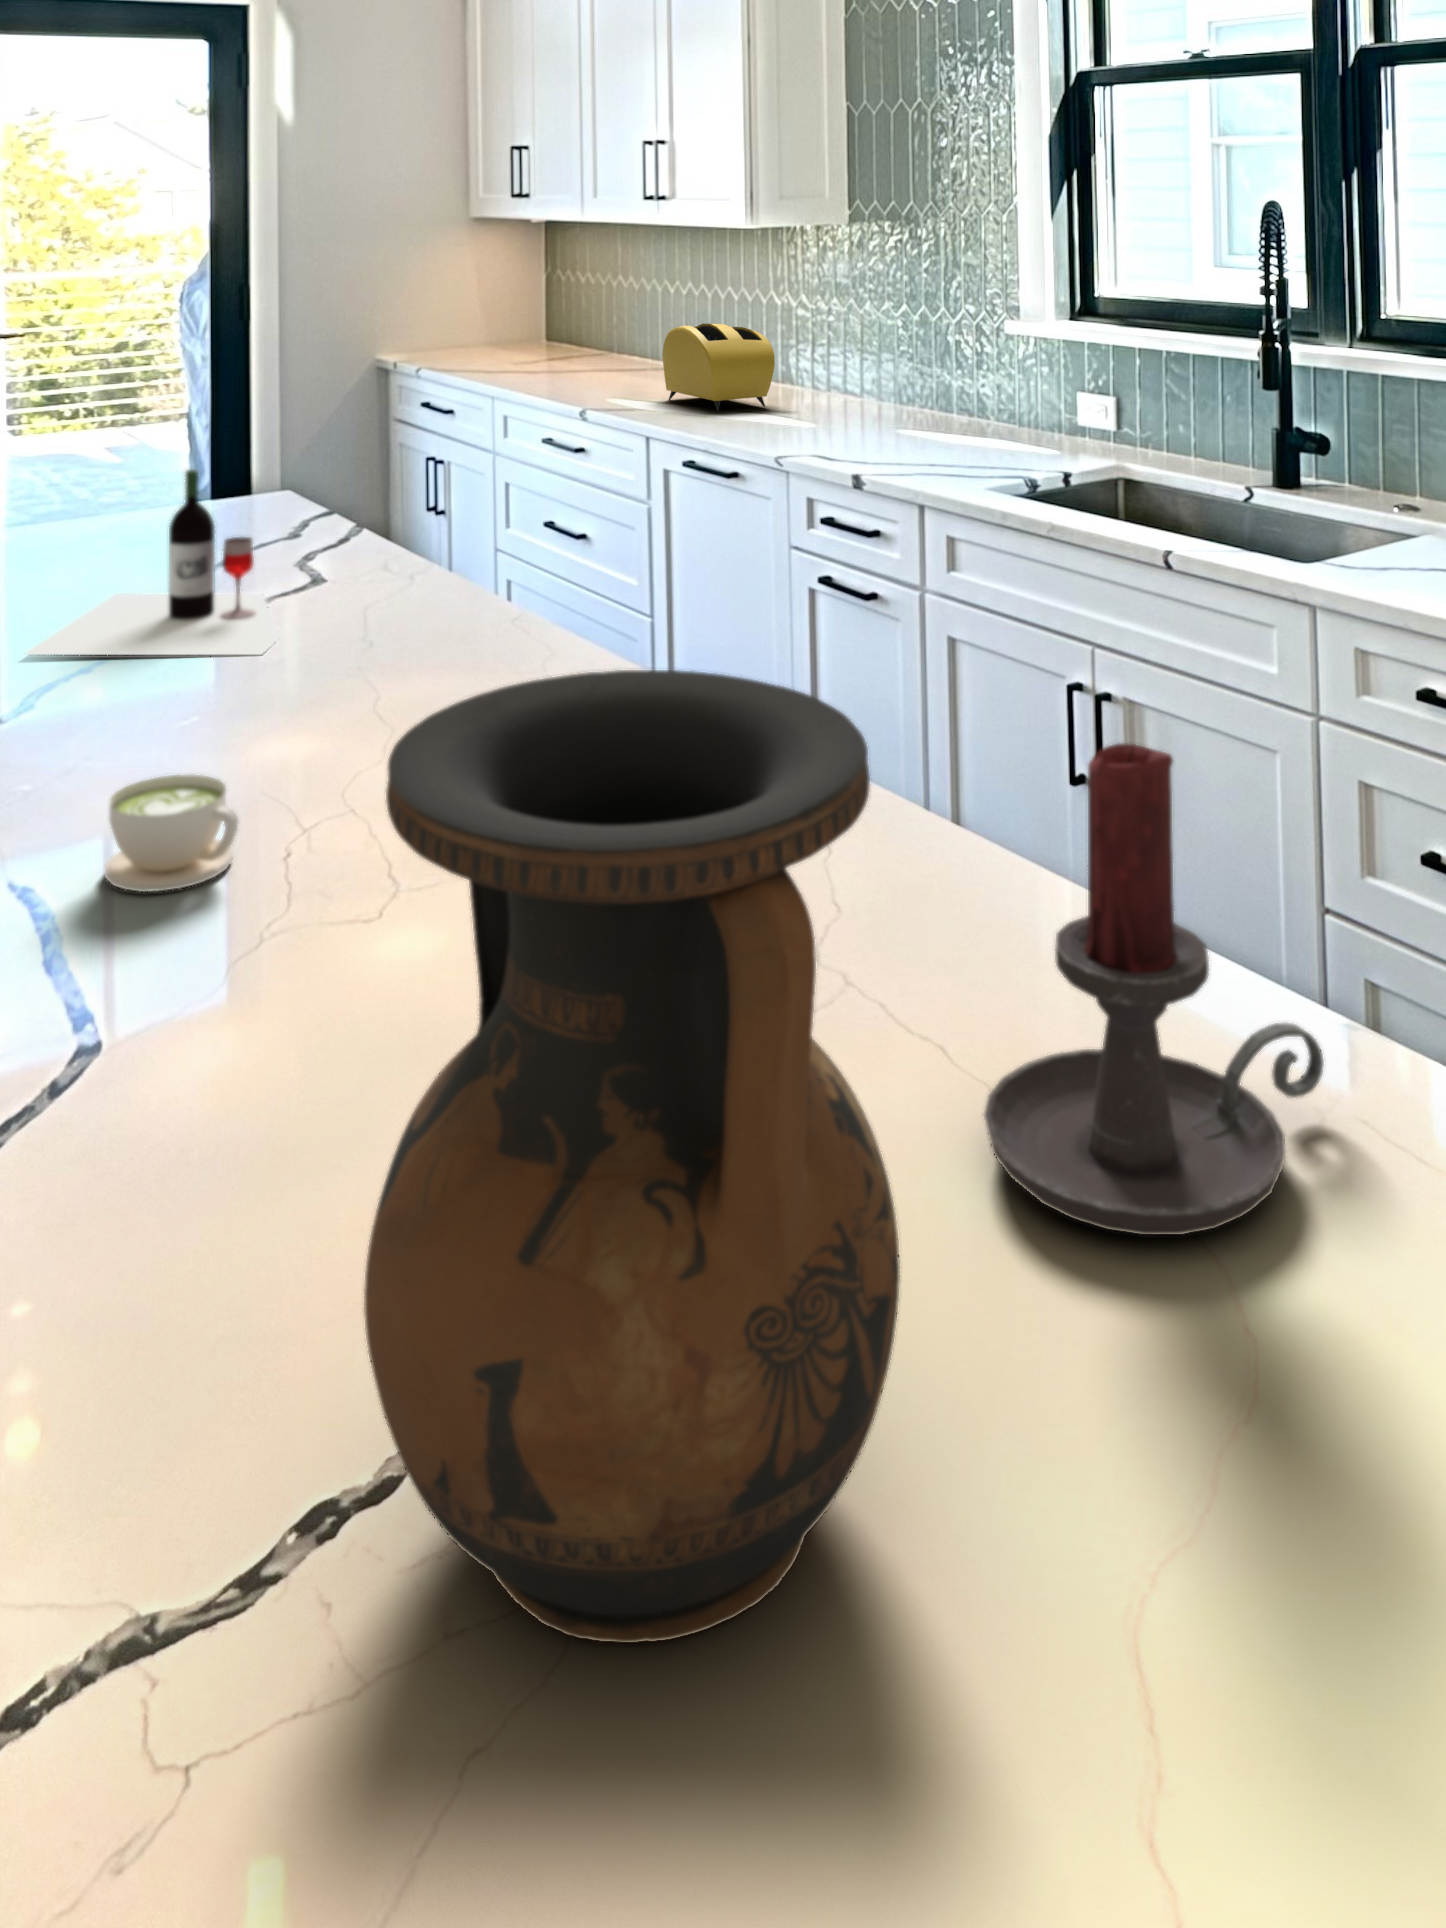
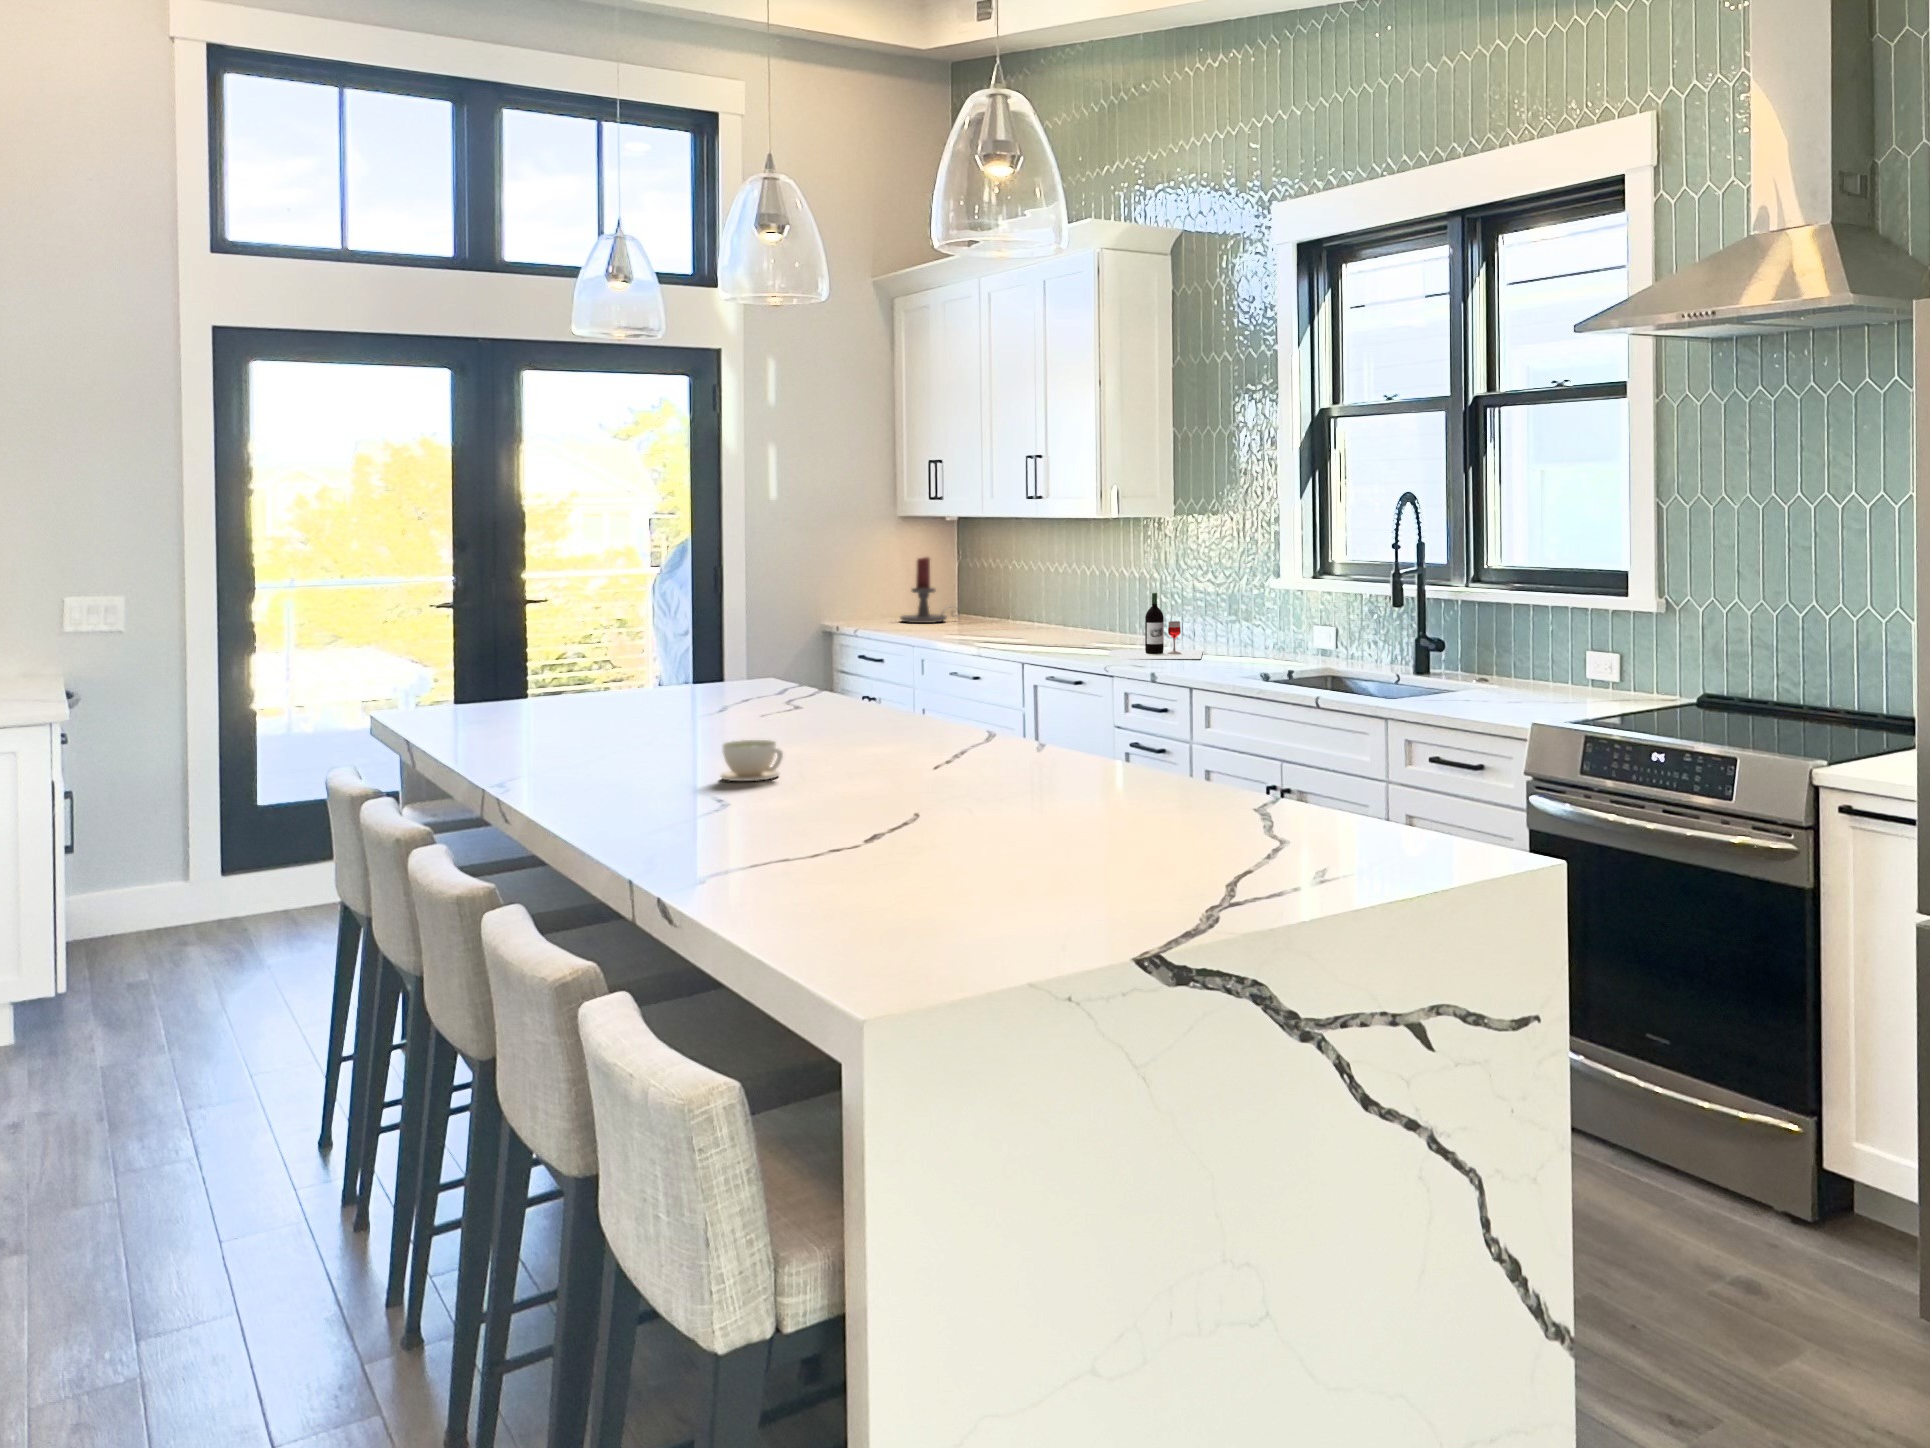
toaster: present [663,323,775,411] -> none [1032,586,1113,648]
wine bottle: present [26,469,279,655] -> present [1108,593,1203,659]
vase: present [364,670,900,1643] -> none [861,615,1022,857]
candle holder: present [984,743,1324,1235] -> present [901,557,948,623]

